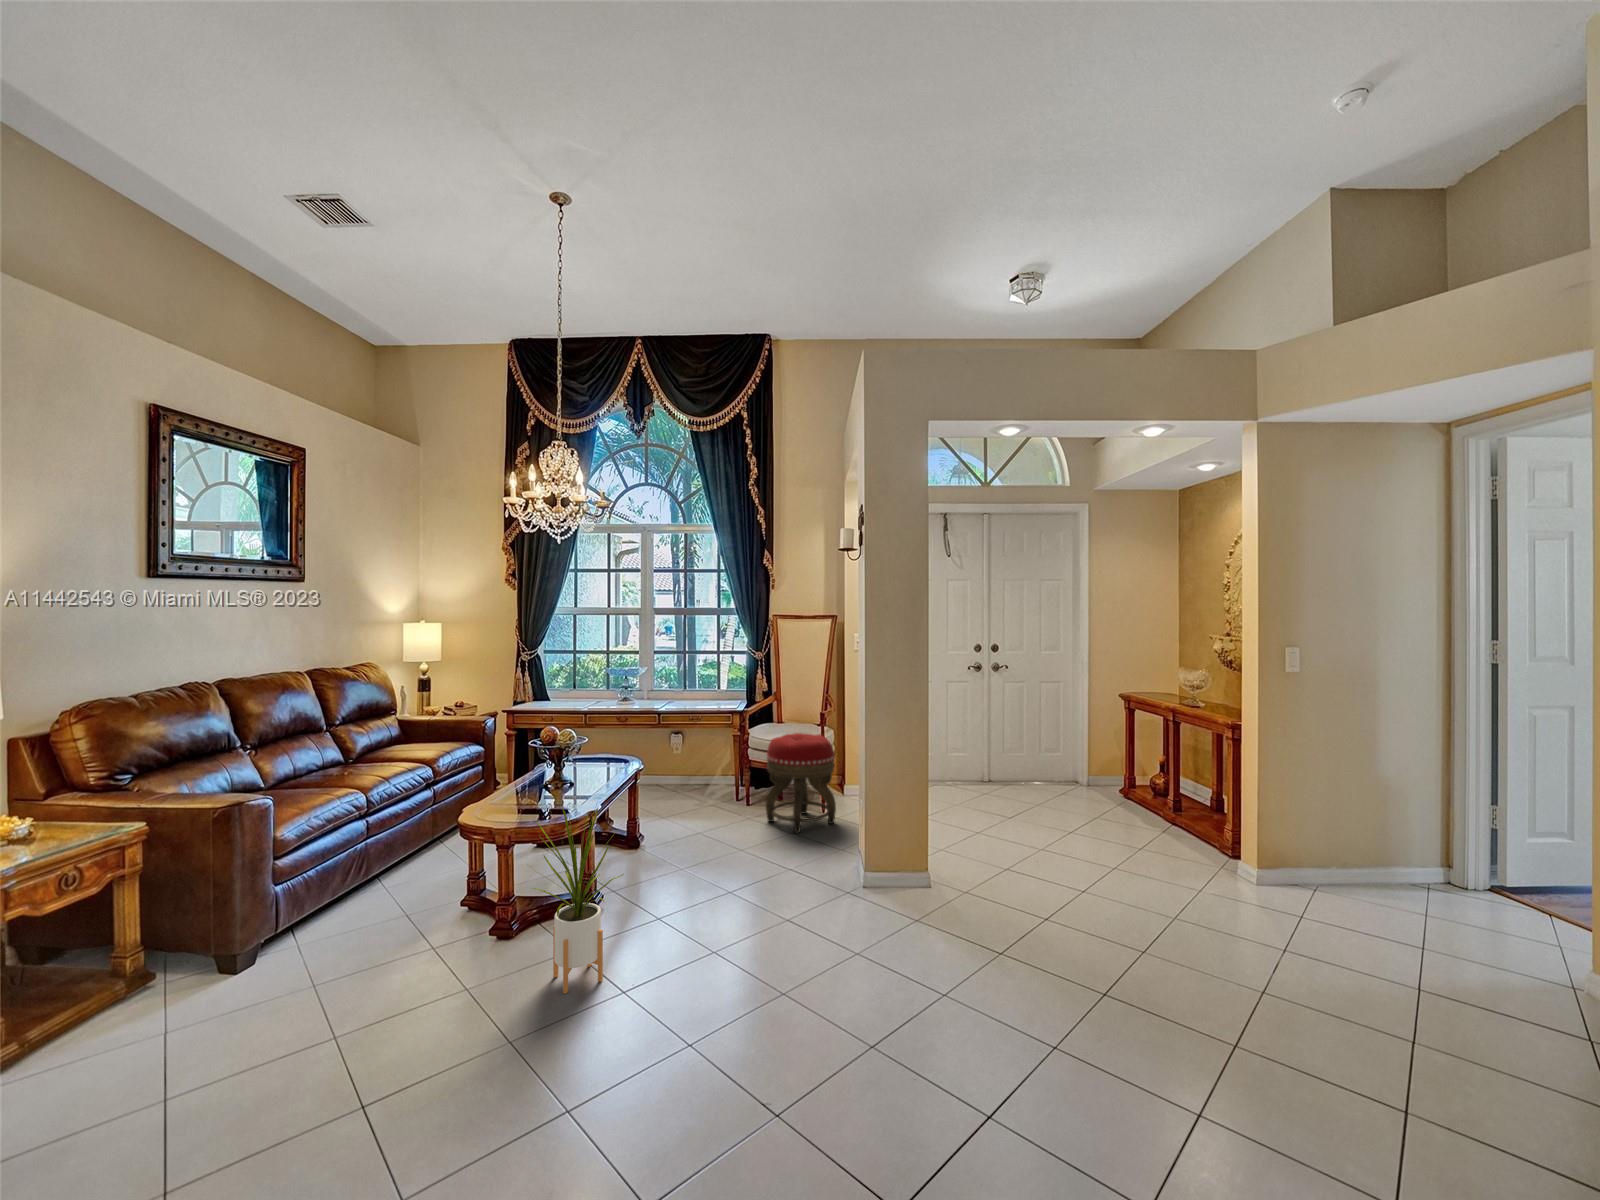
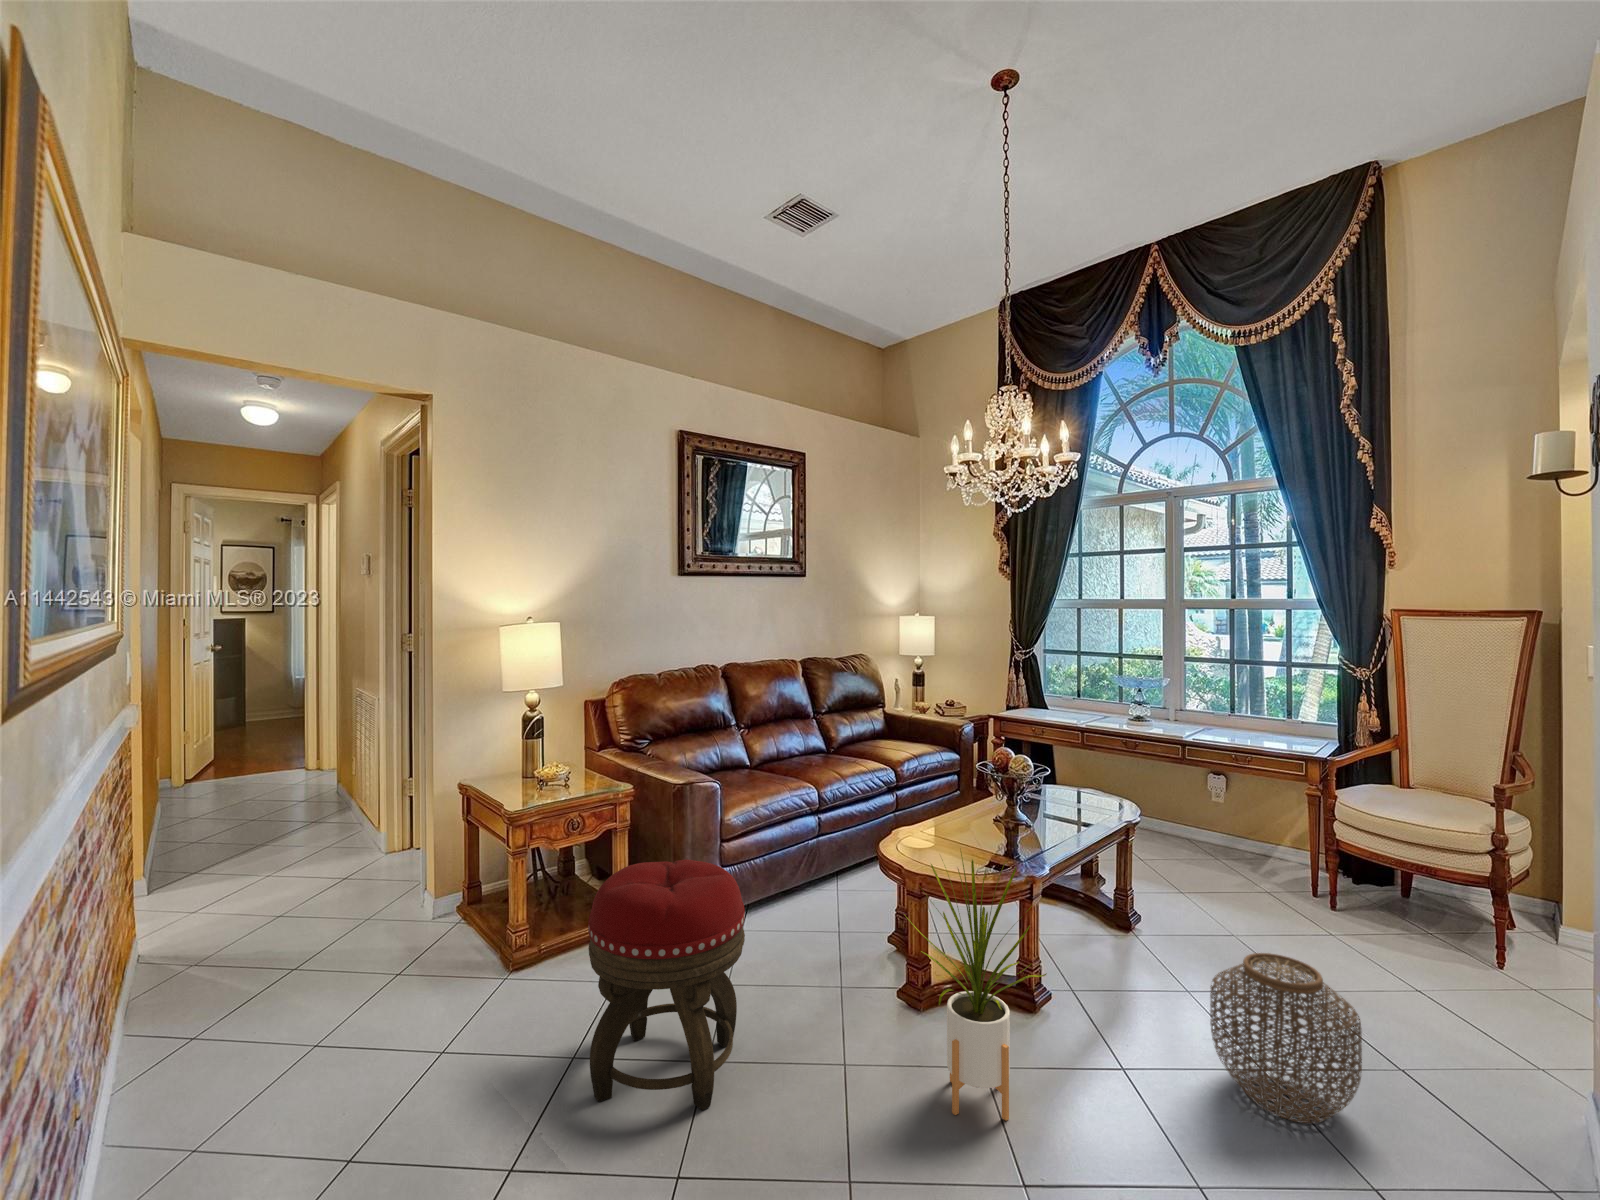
footstool: present [766,733,836,833] -> present [588,859,745,1110]
woven basket: none [709,825,783,916] -> present [1210,953,1362,1123]

